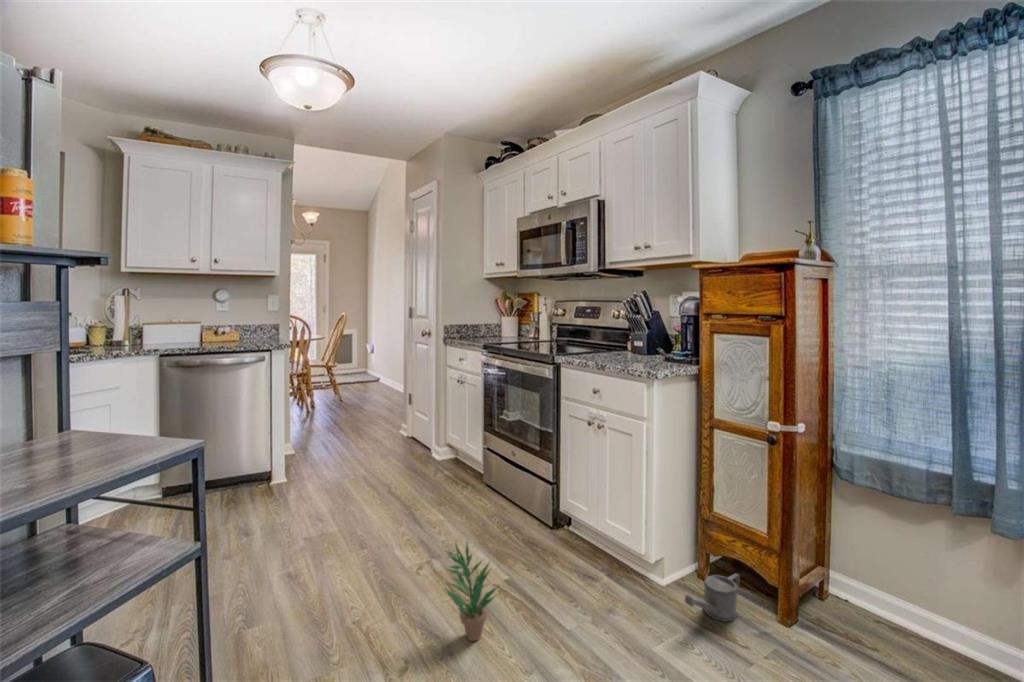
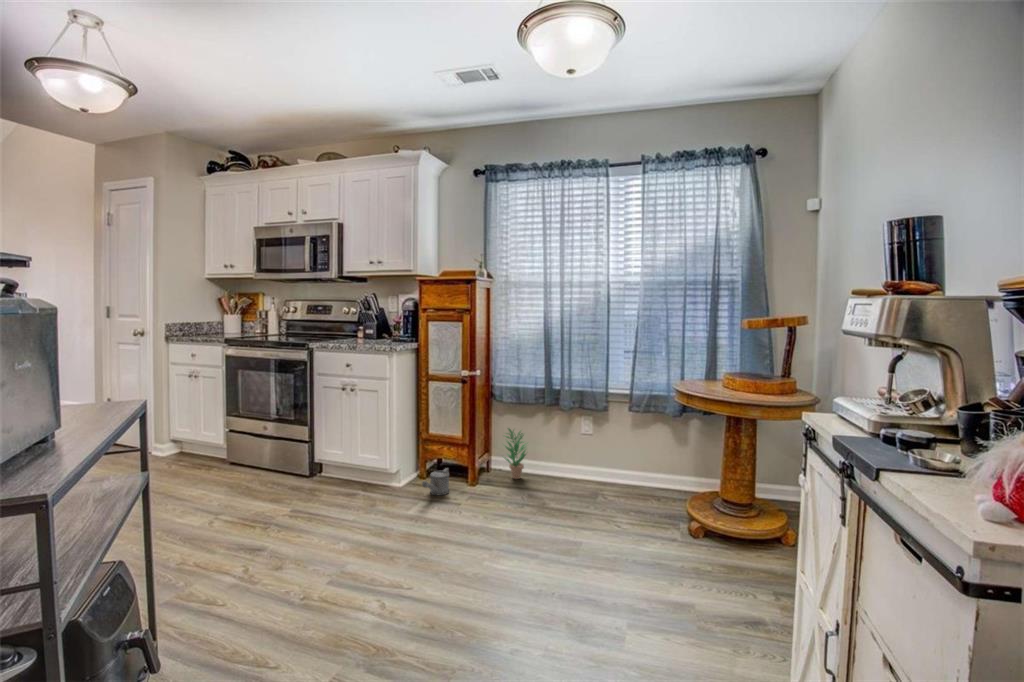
potted plant: present [446,543,497,641] -> present [505,429,526,479]

